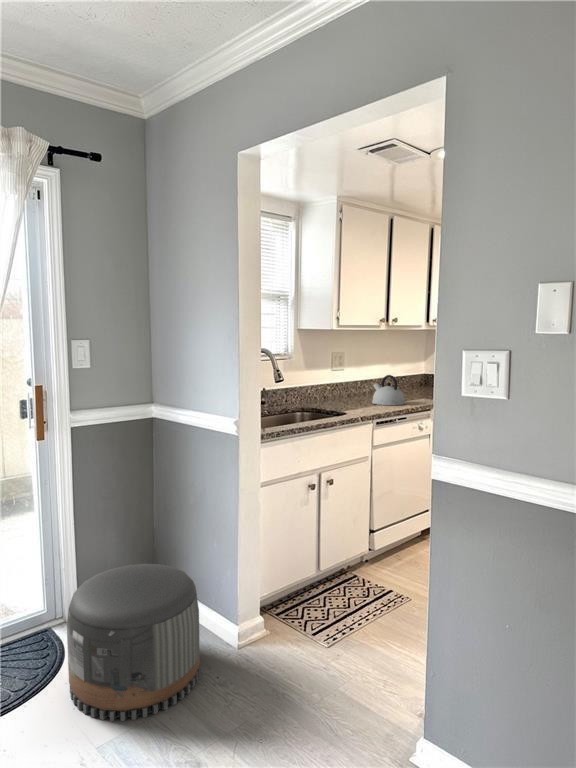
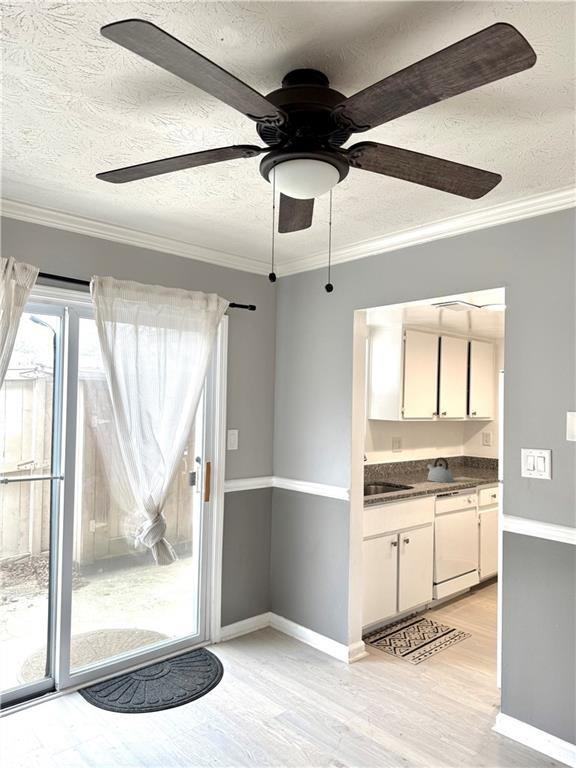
pouf: present [67,564,200,721] -> none [240,595,330,700]

